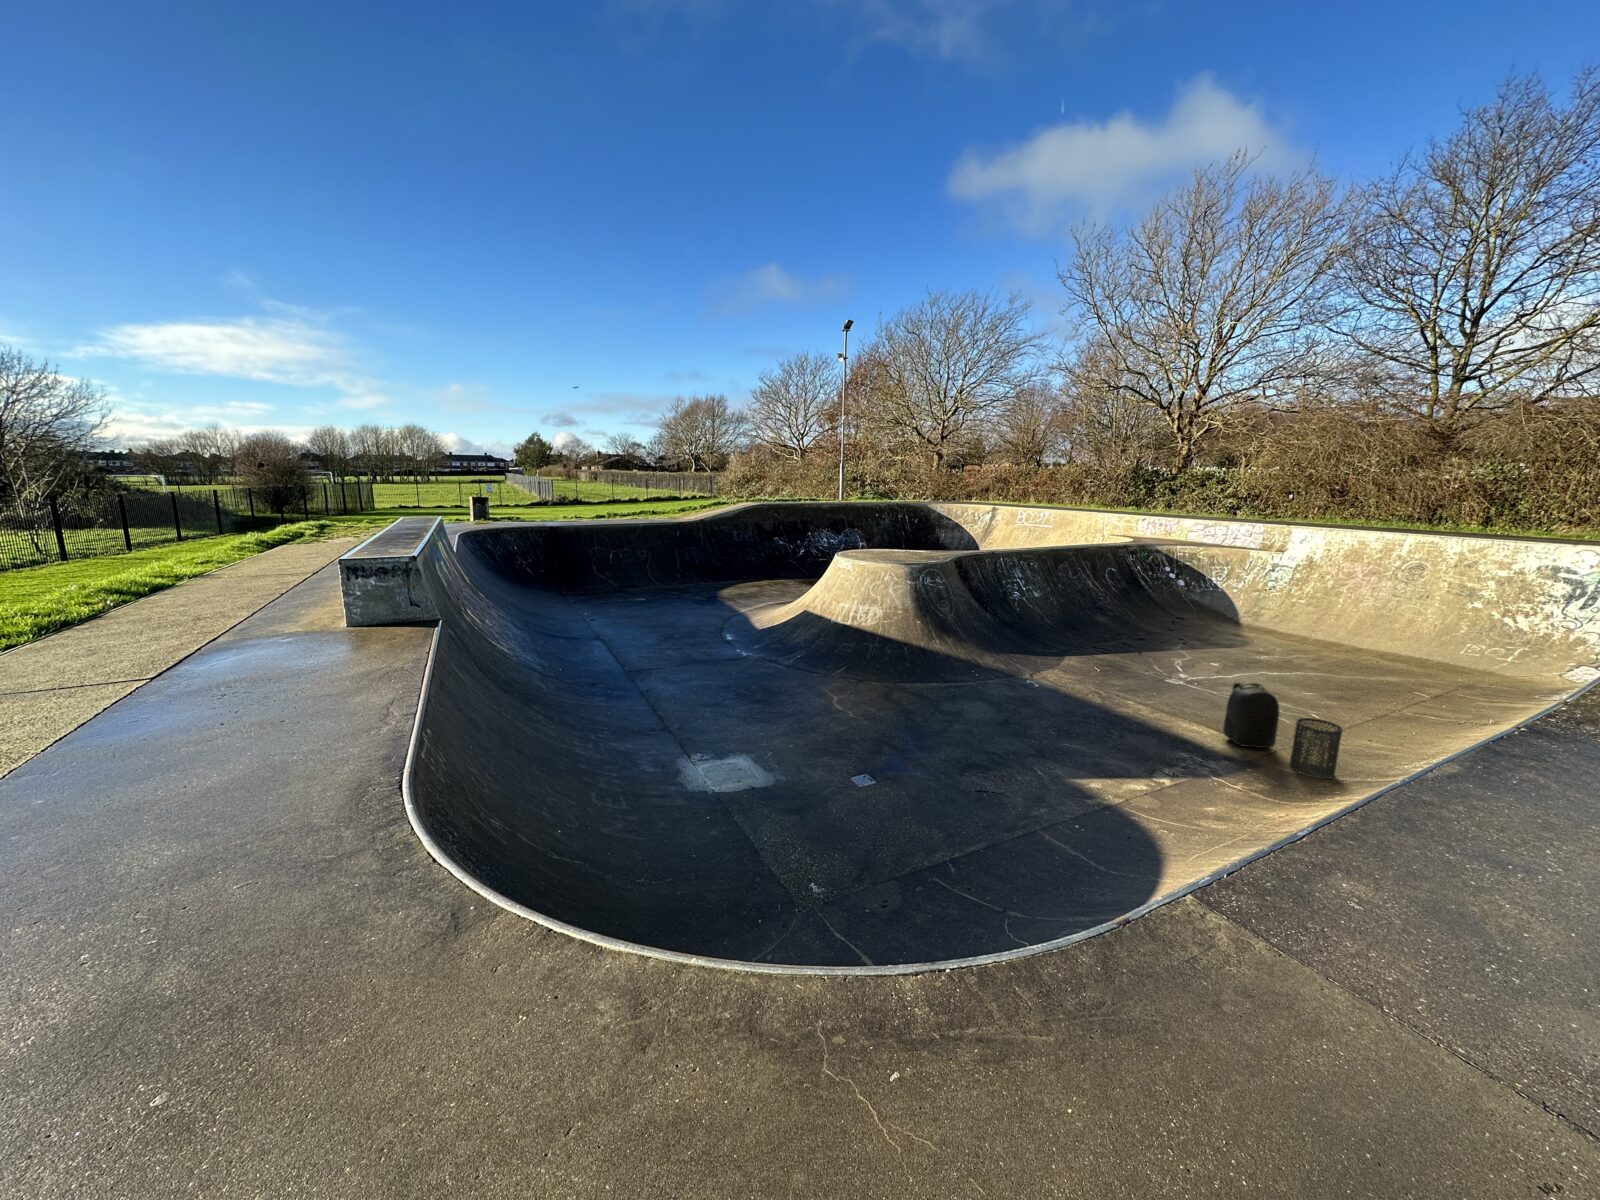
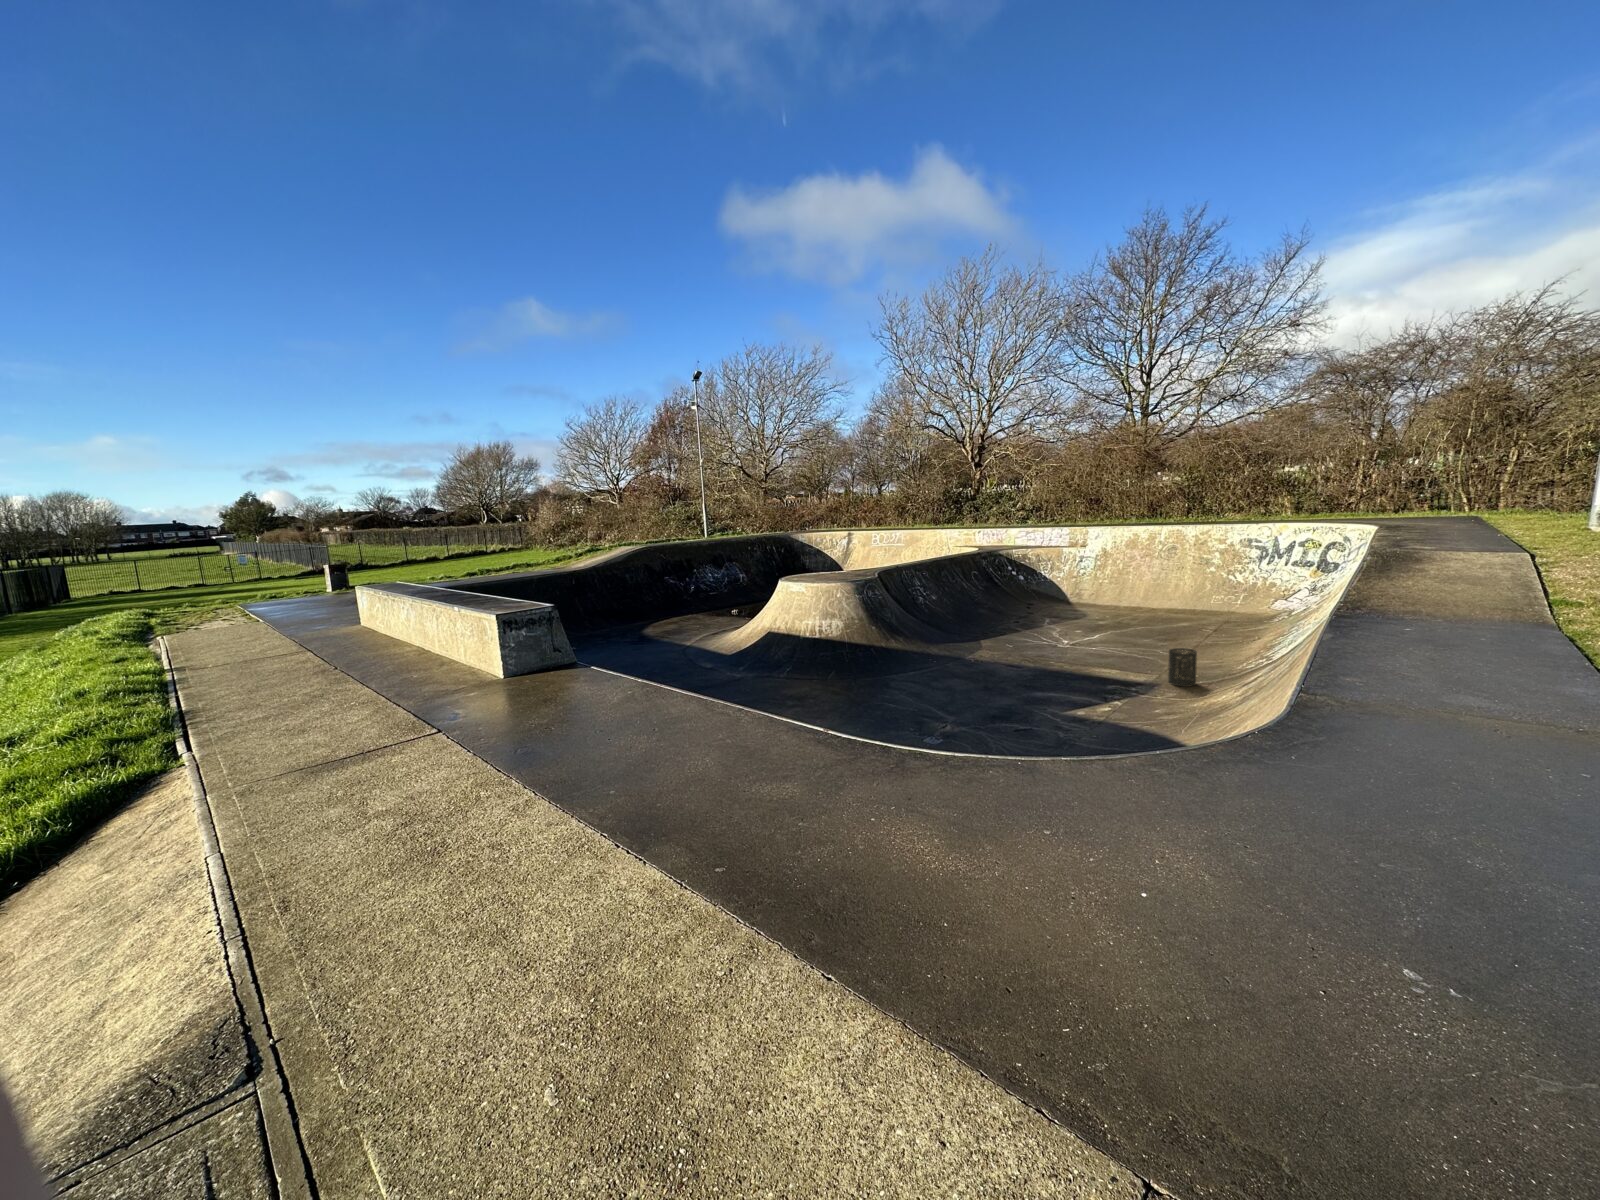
backpack: present [1223,682,1279,748] -> none [1118,632,1154,677]

